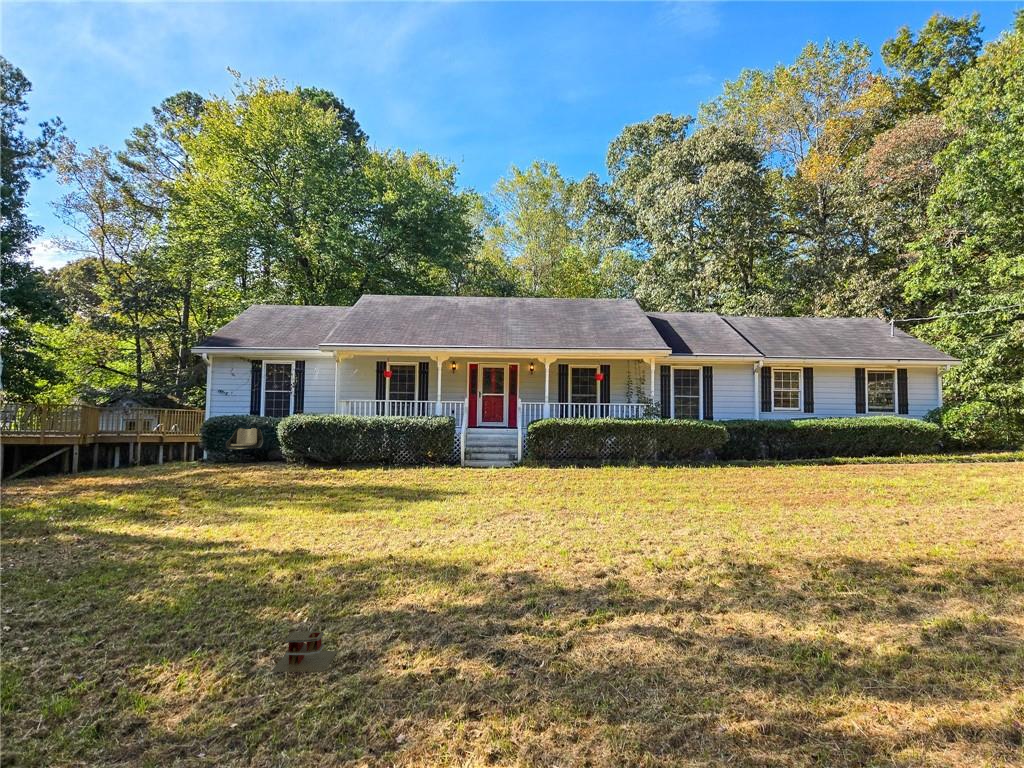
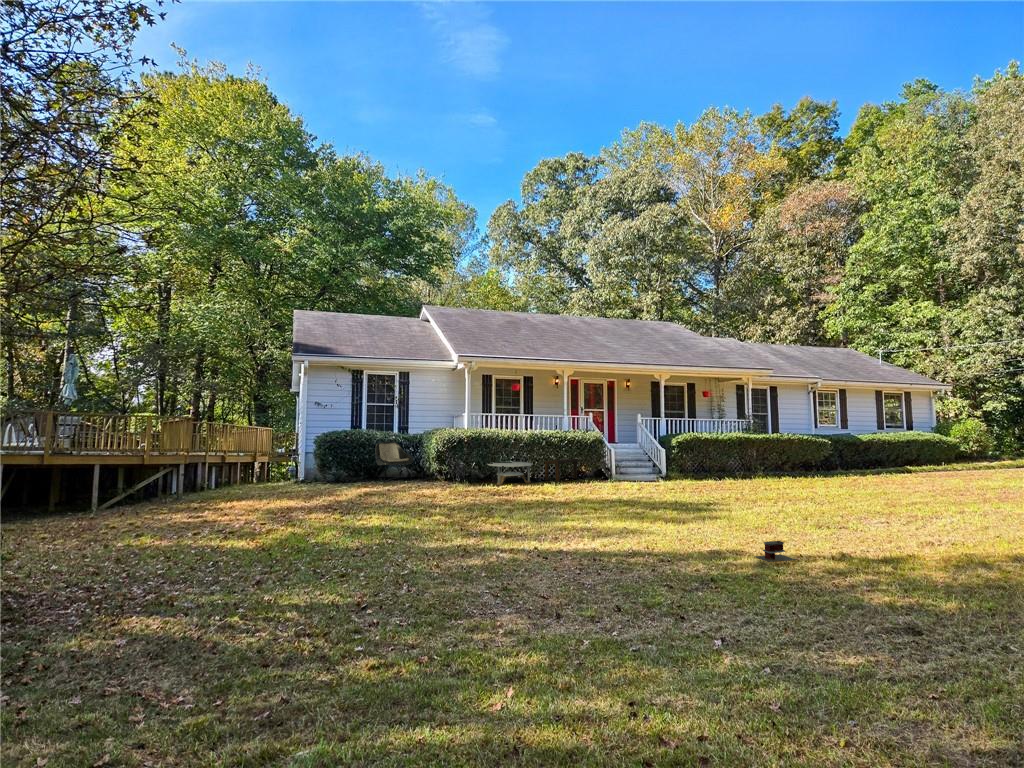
bench: none [368,445,408,470] -> present [545,458,578,482]
round table: none [303,448,351,472] -> present [488,462,532,485]
toy house: present [271,631,338,672] -> present [755,541,795,562]

